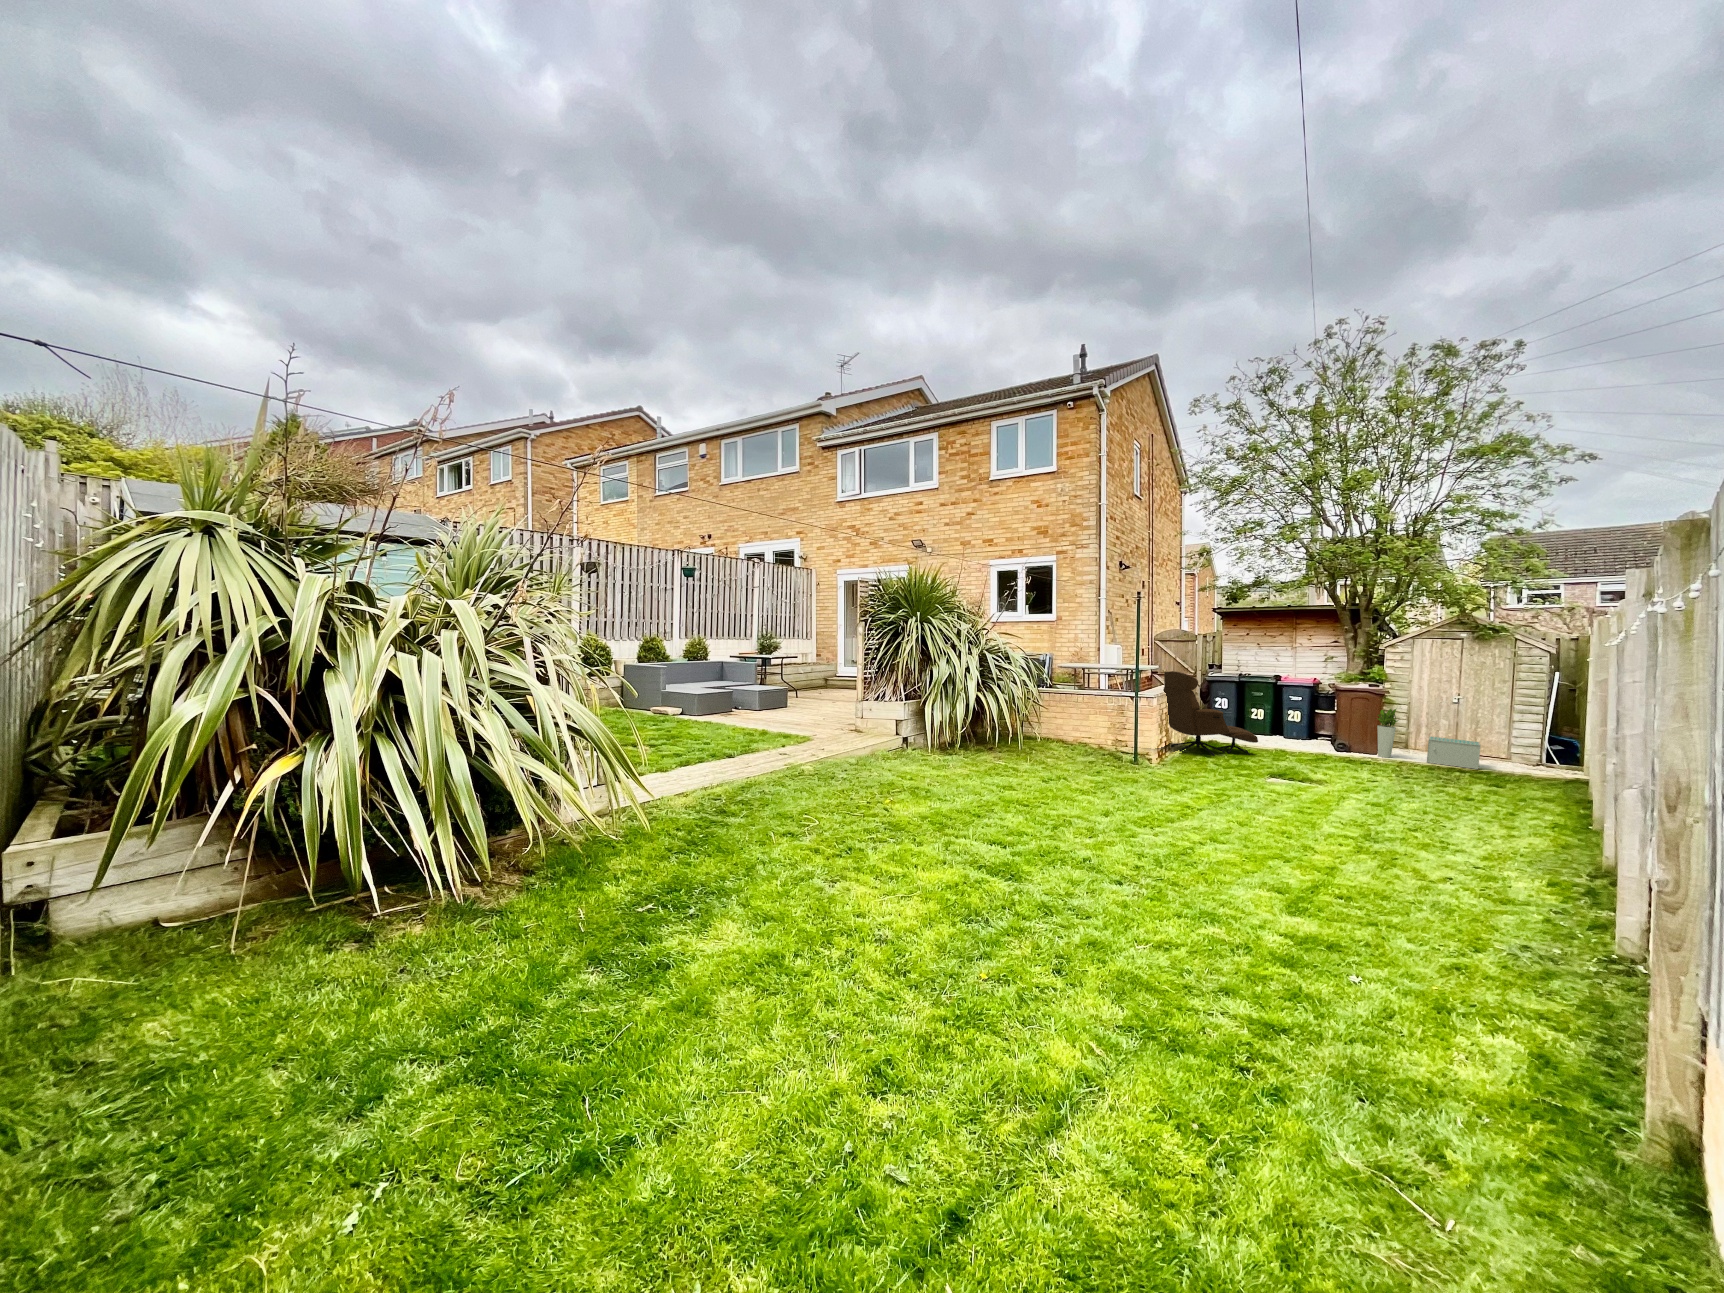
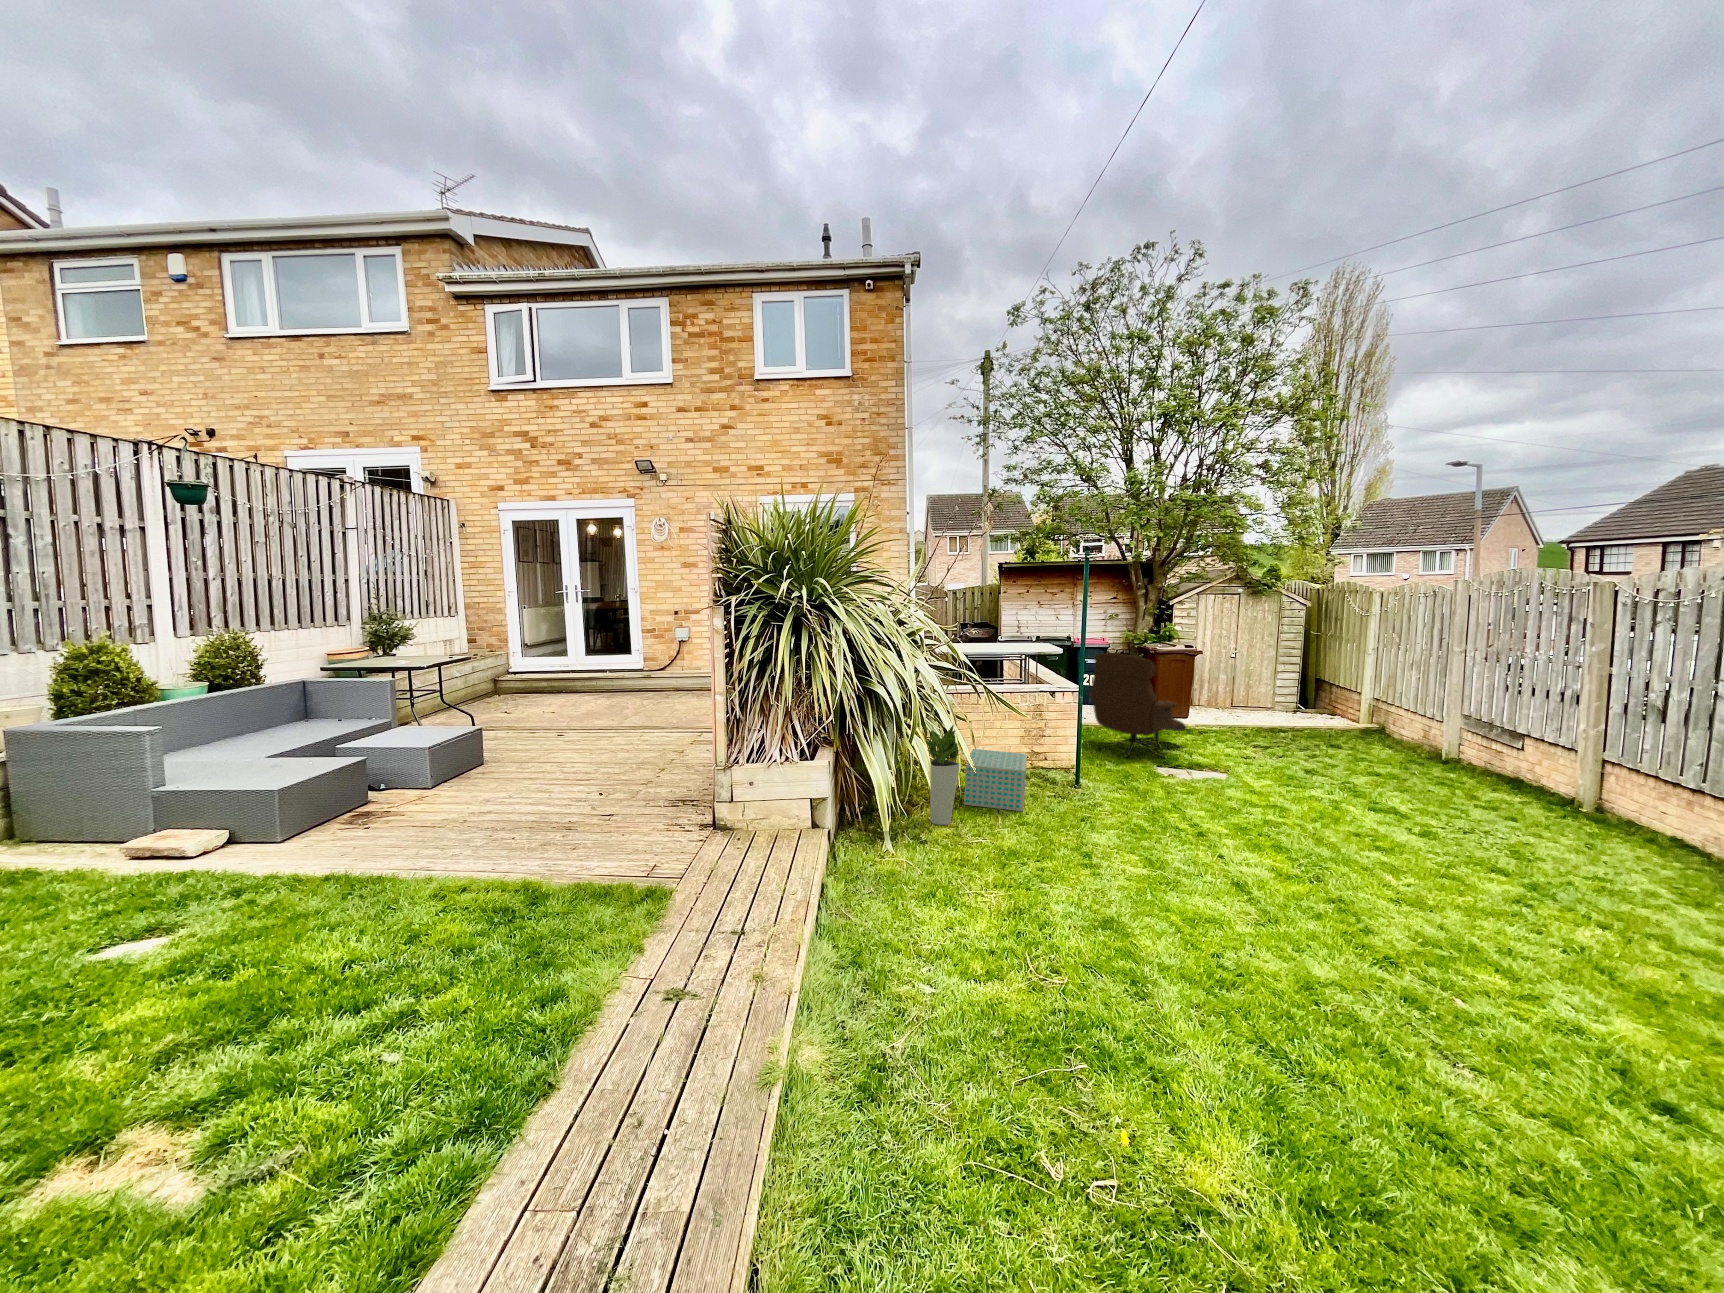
planter: present [1377,709,1398,758] -> present [926,725,960,825]
storage box: present [1427,736,1480,769] -> present [964,749,1027,811]

